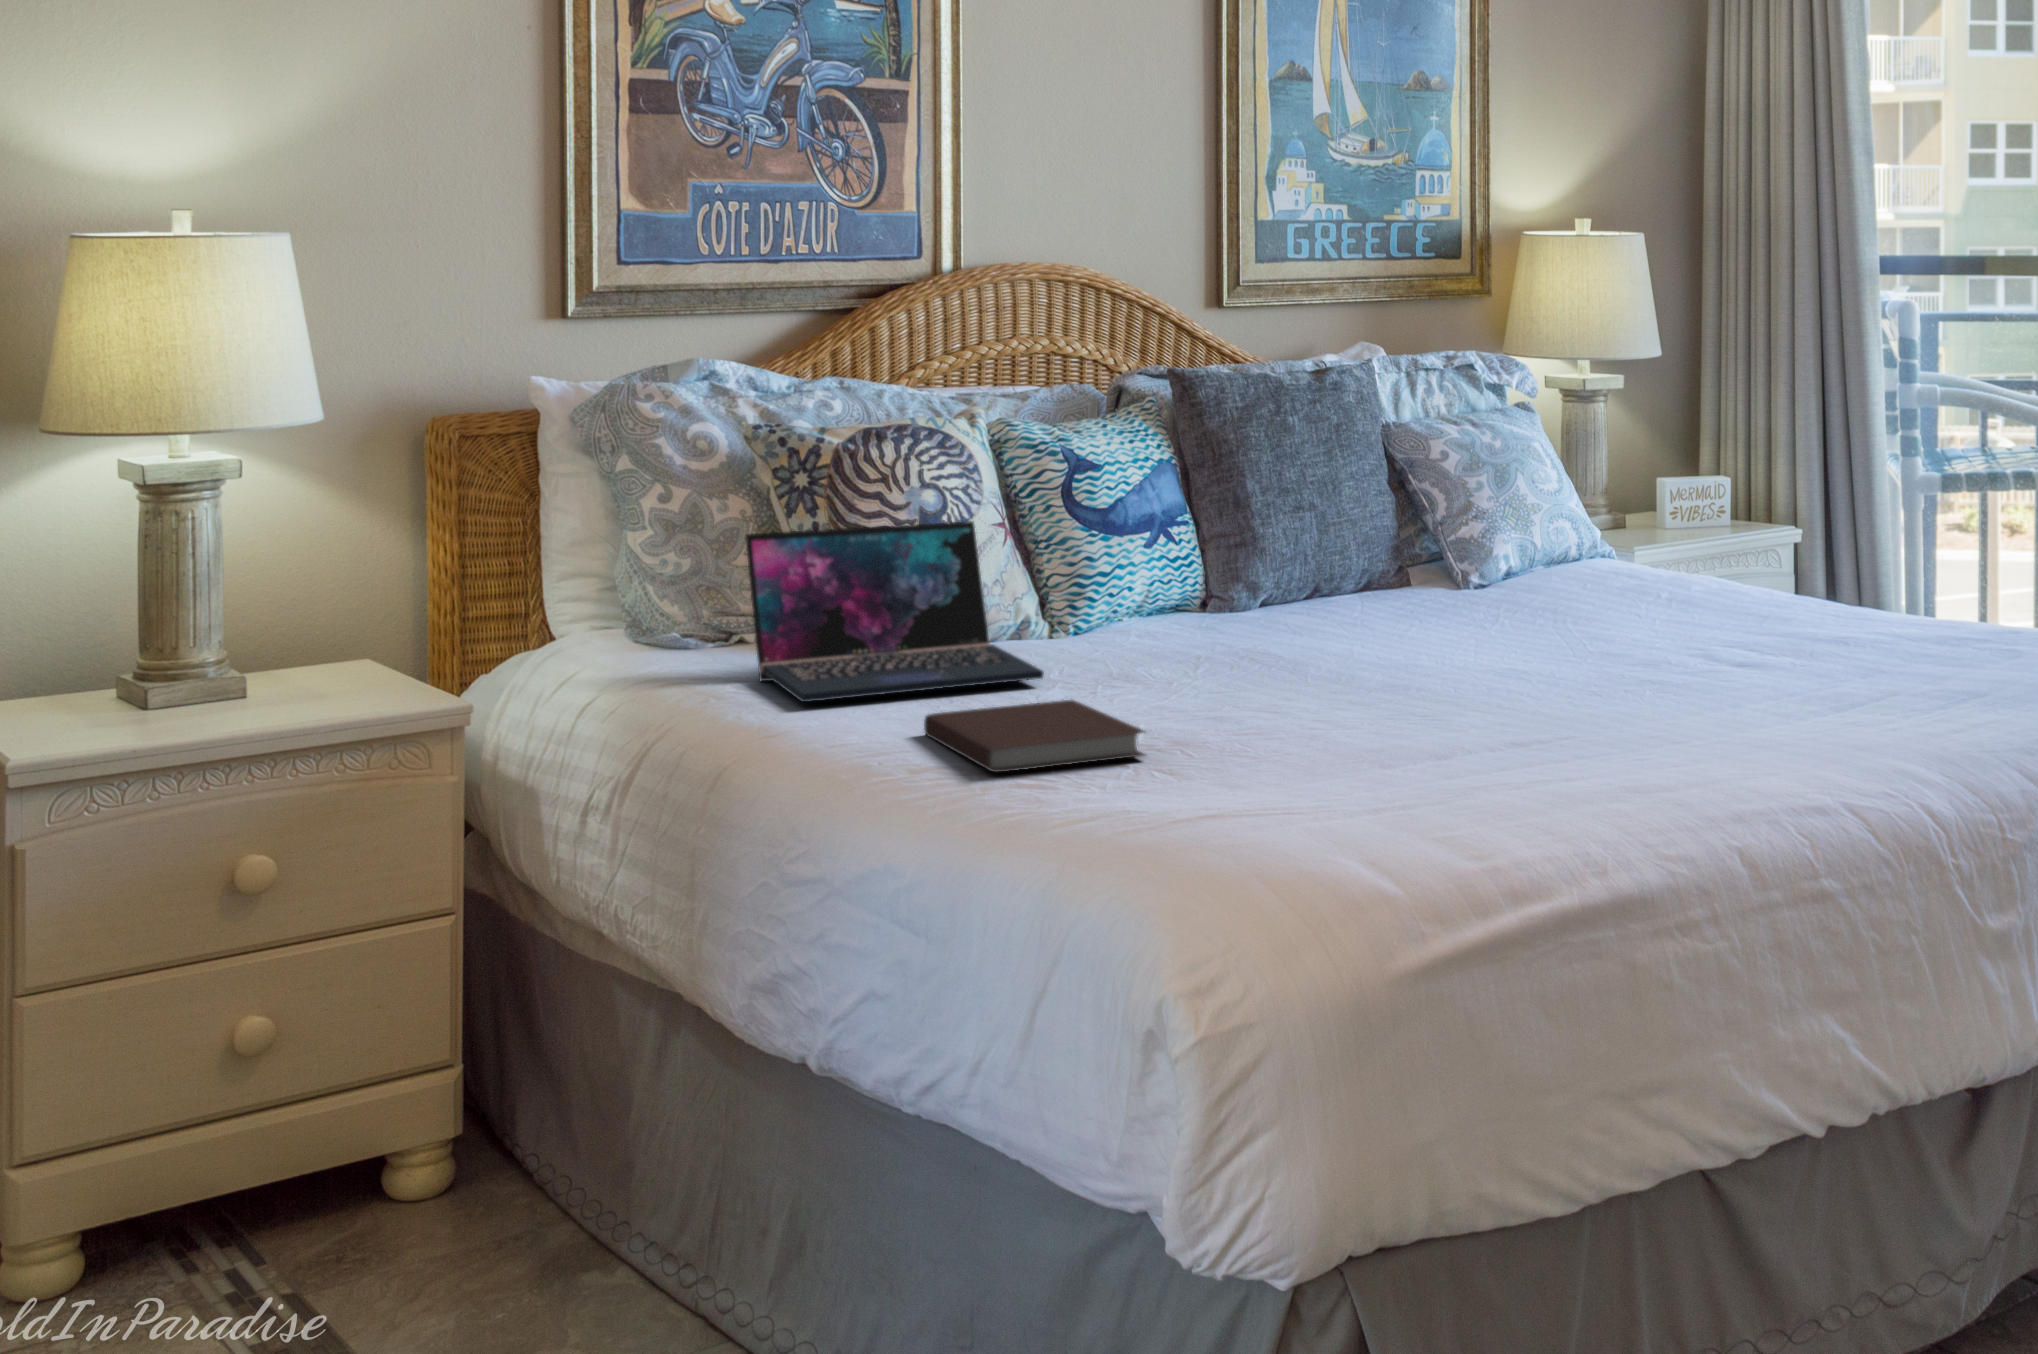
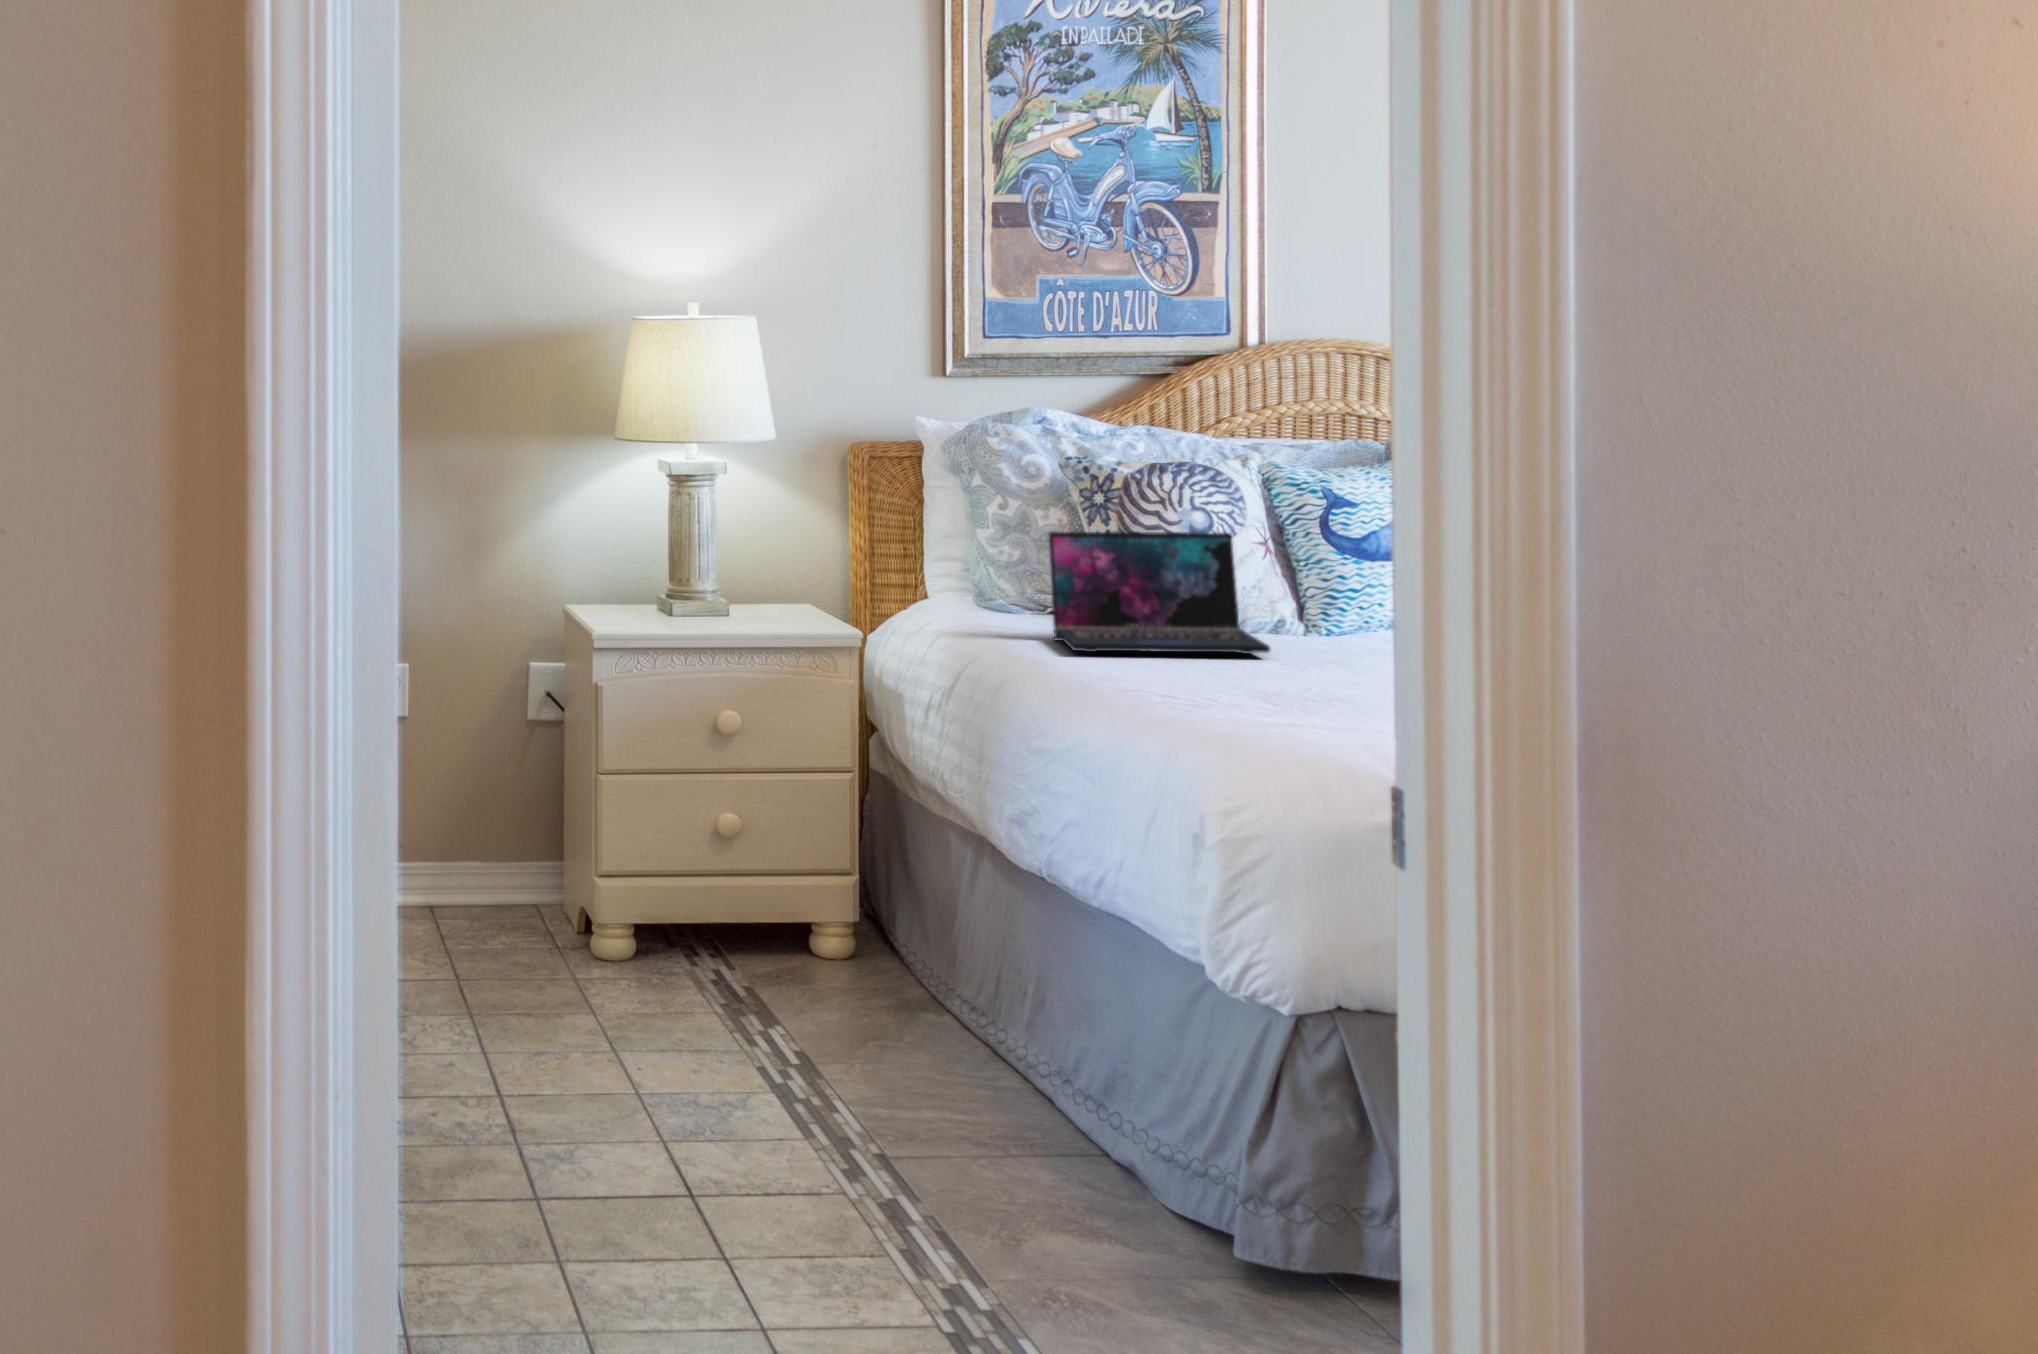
notebook: present [924,700,1145,772] -> none [1153,660,1316,698]

